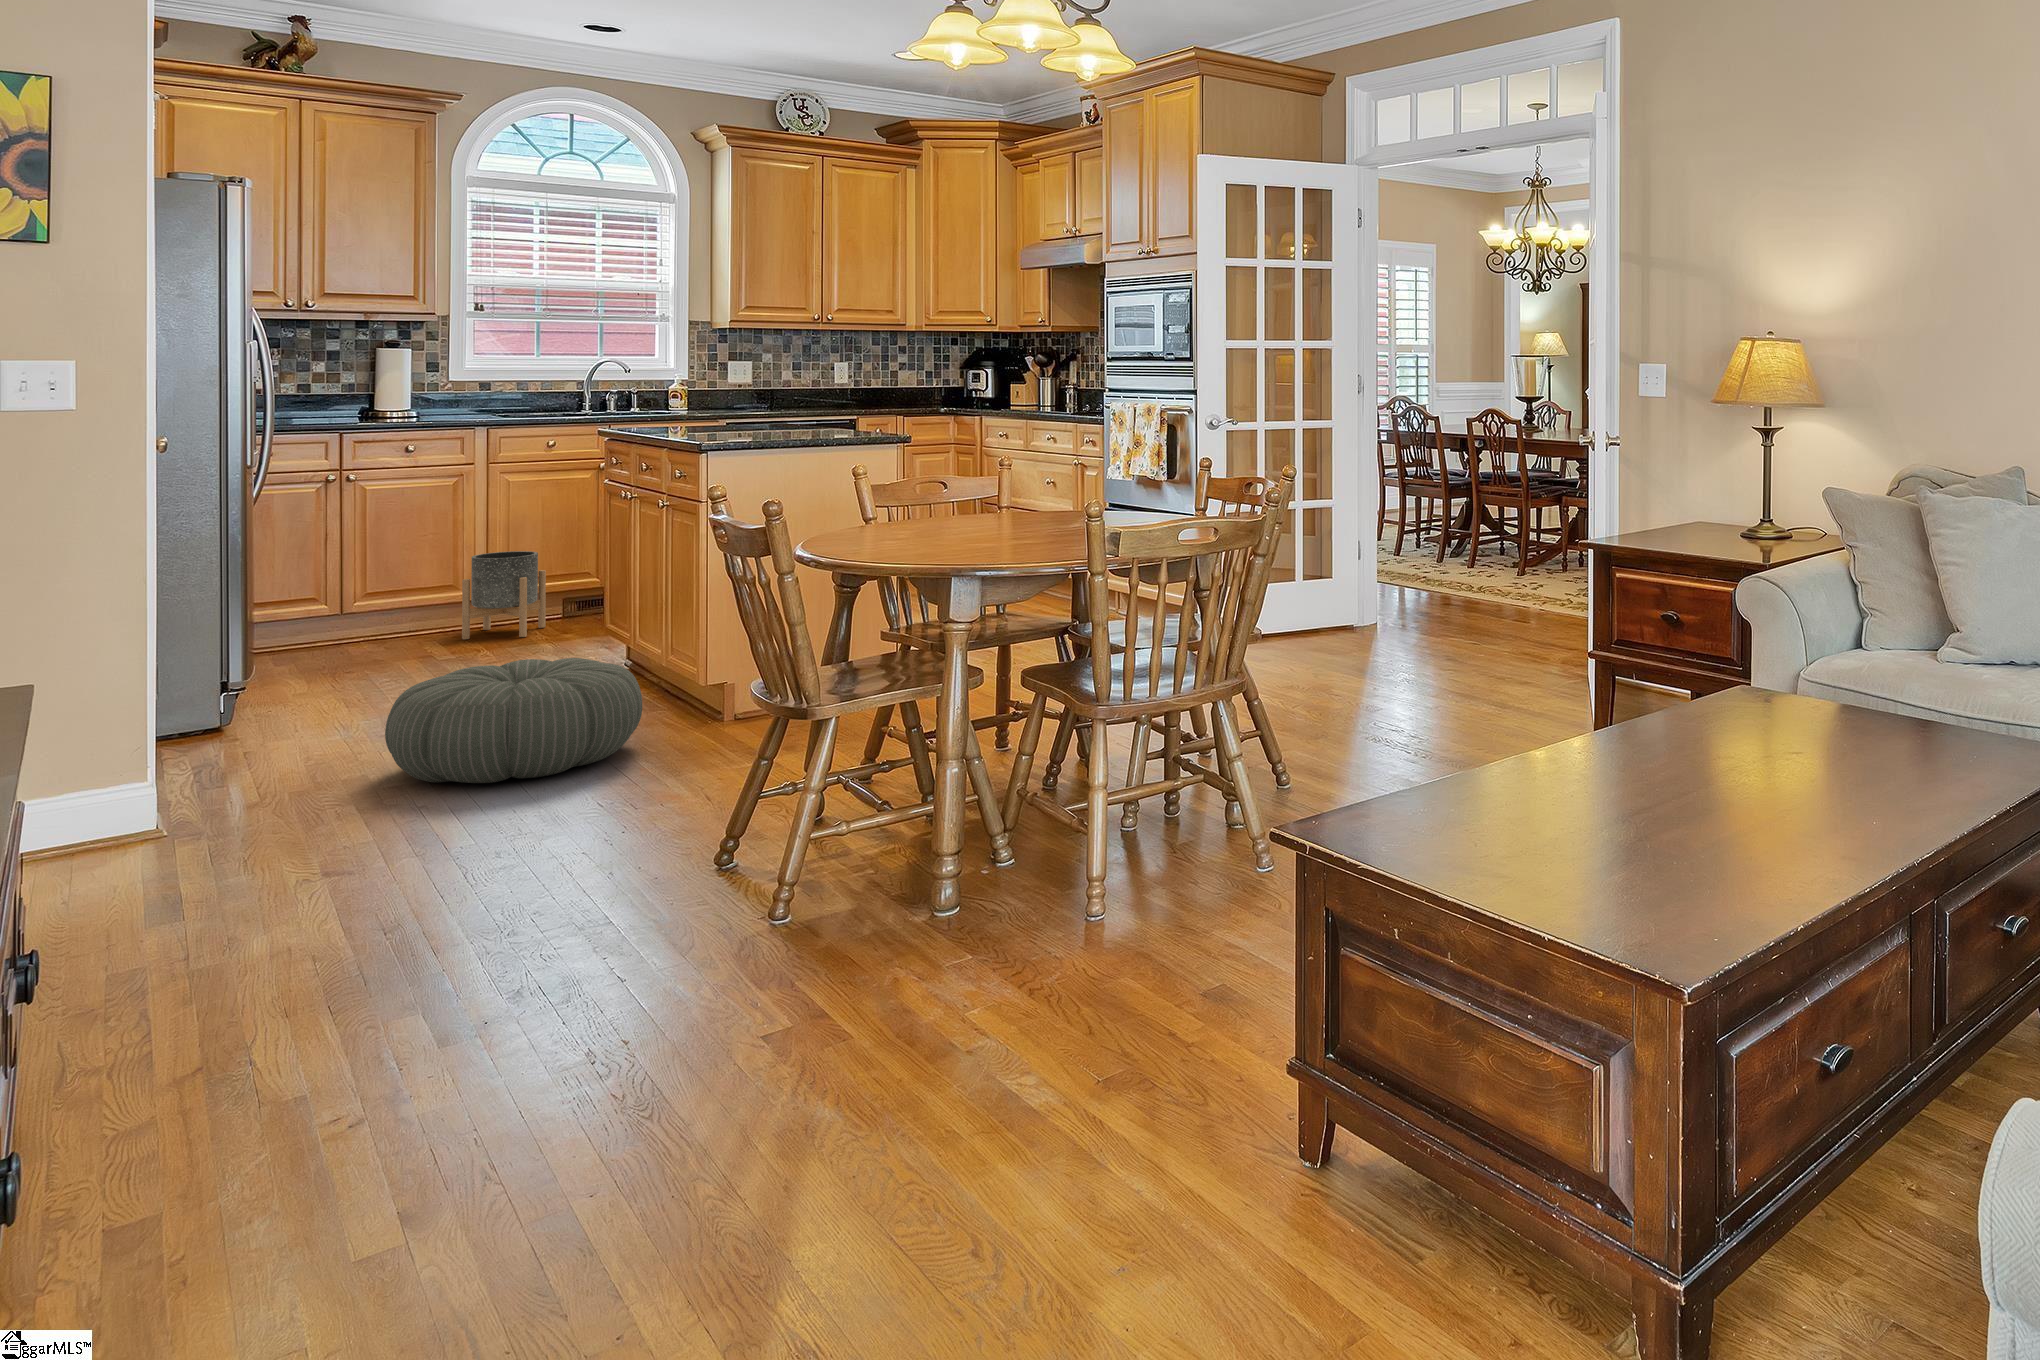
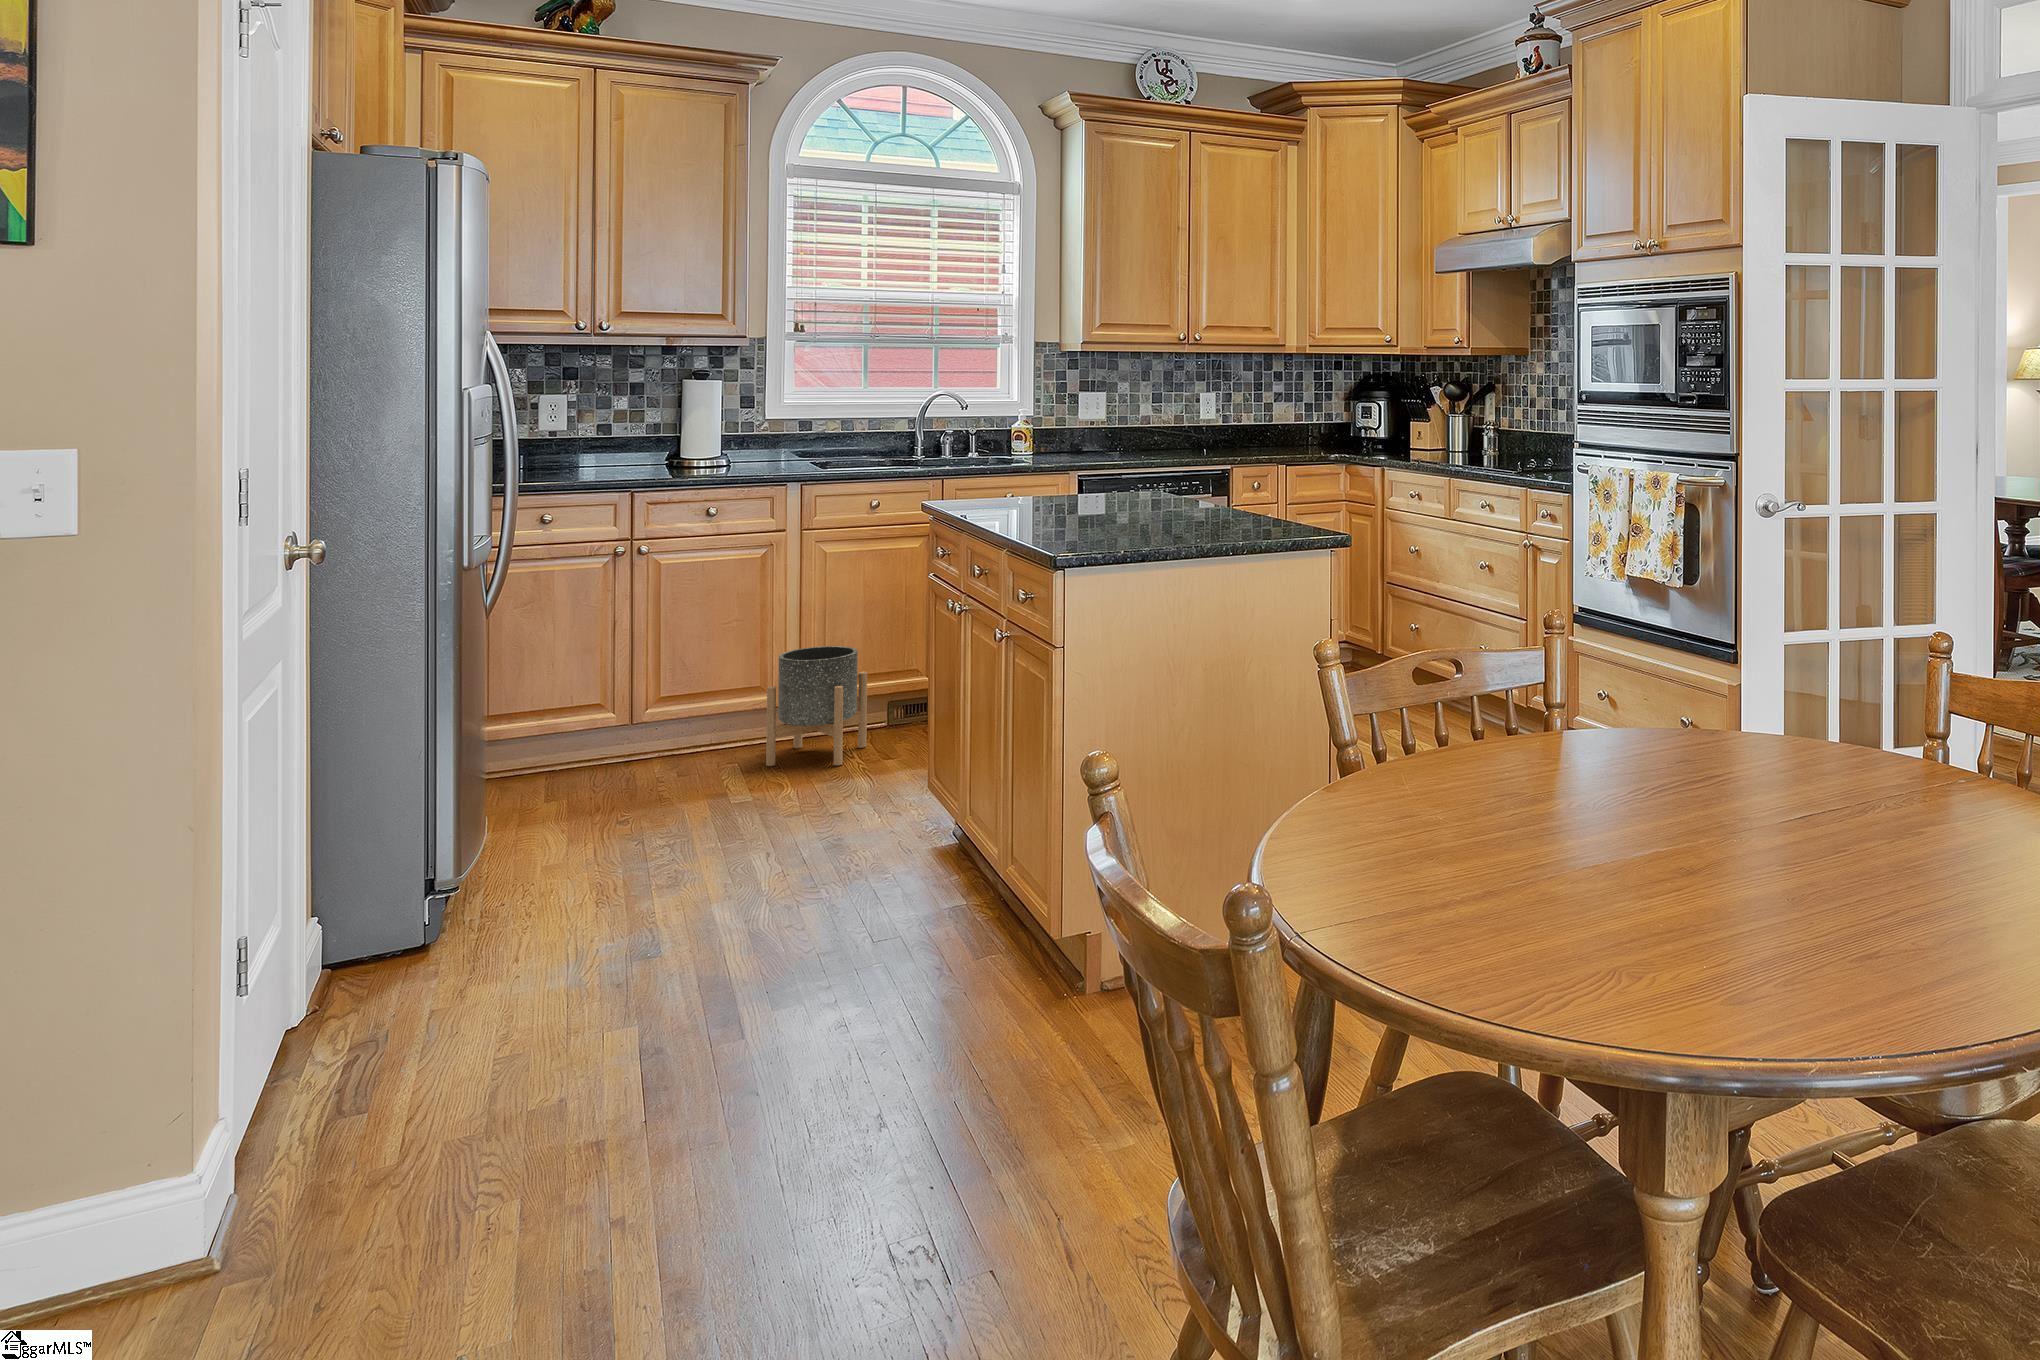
pouf: present [385,658,642,783] -> none [593,897,979,1158]

